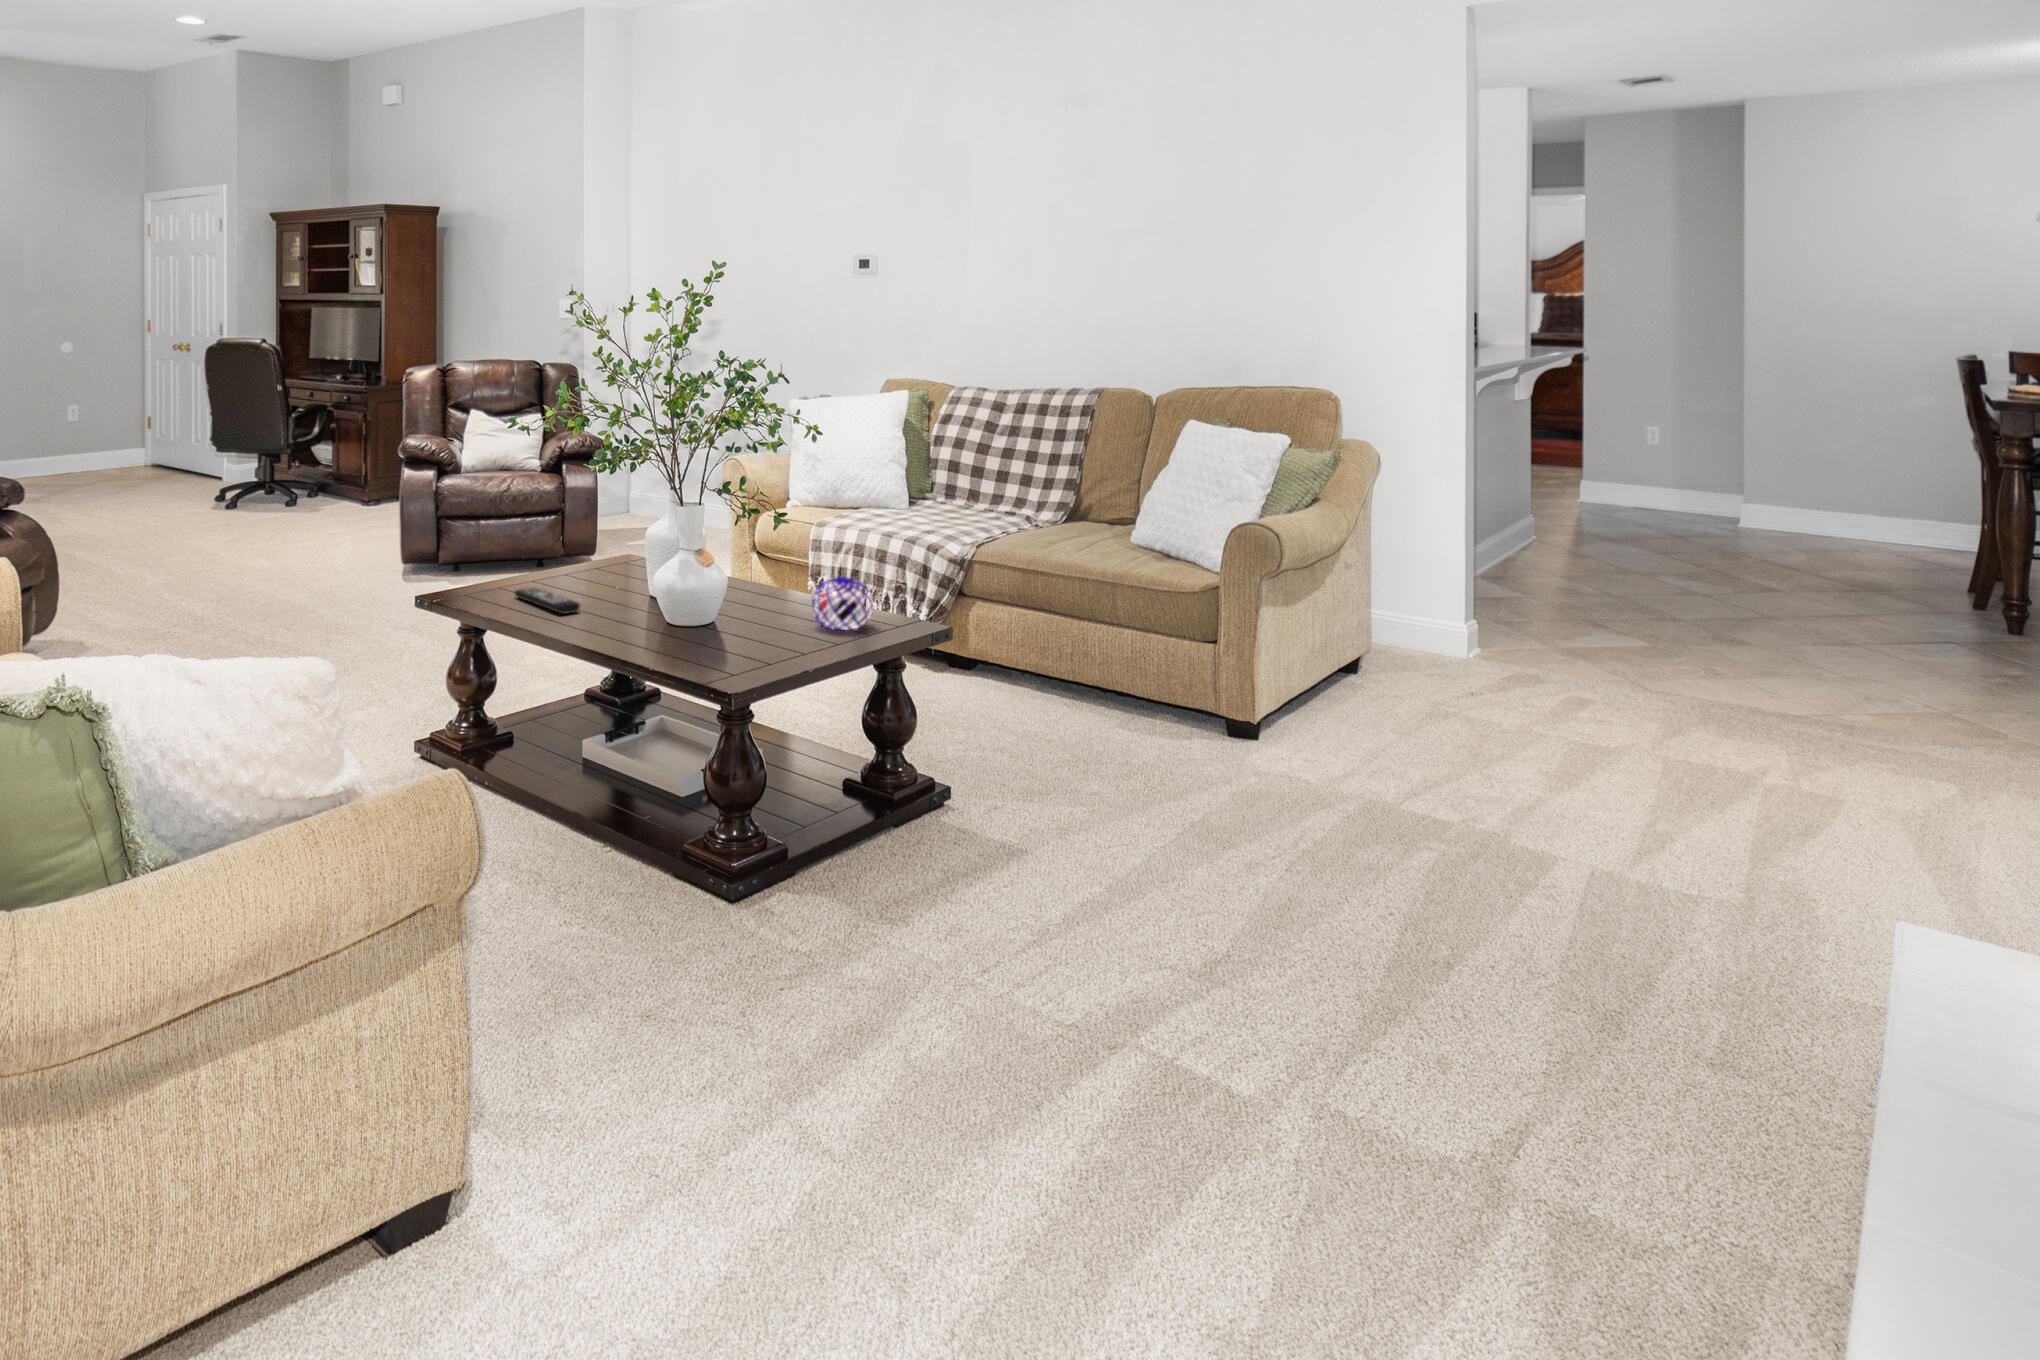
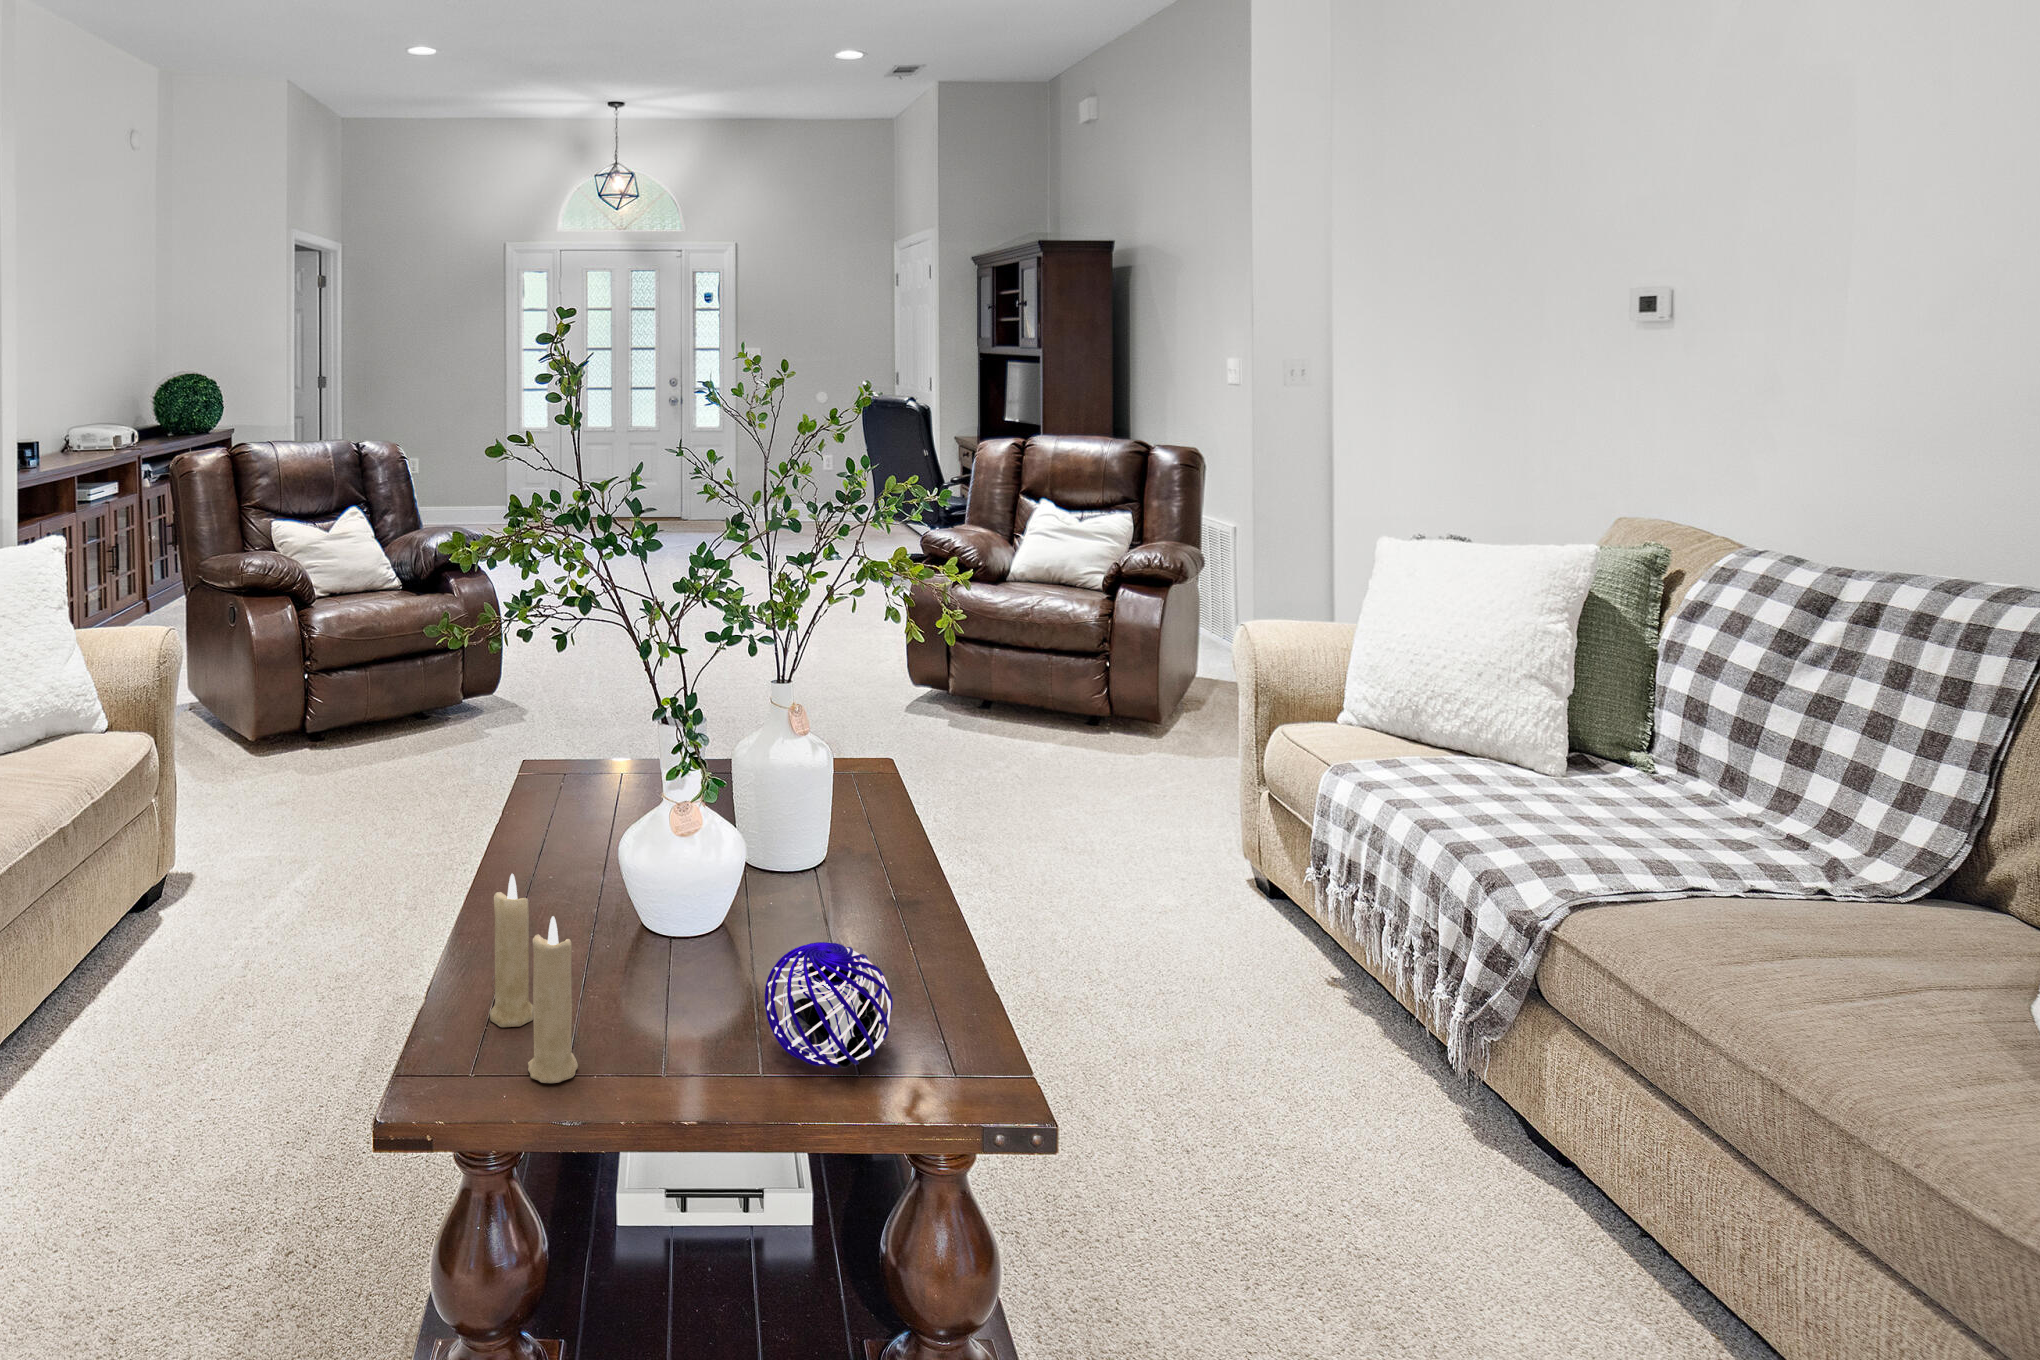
candle: none [689,570,774,661] -> present [489,874,578,1083]
remote control: present [515,588,580,614] -> none [525,797,591,860]

